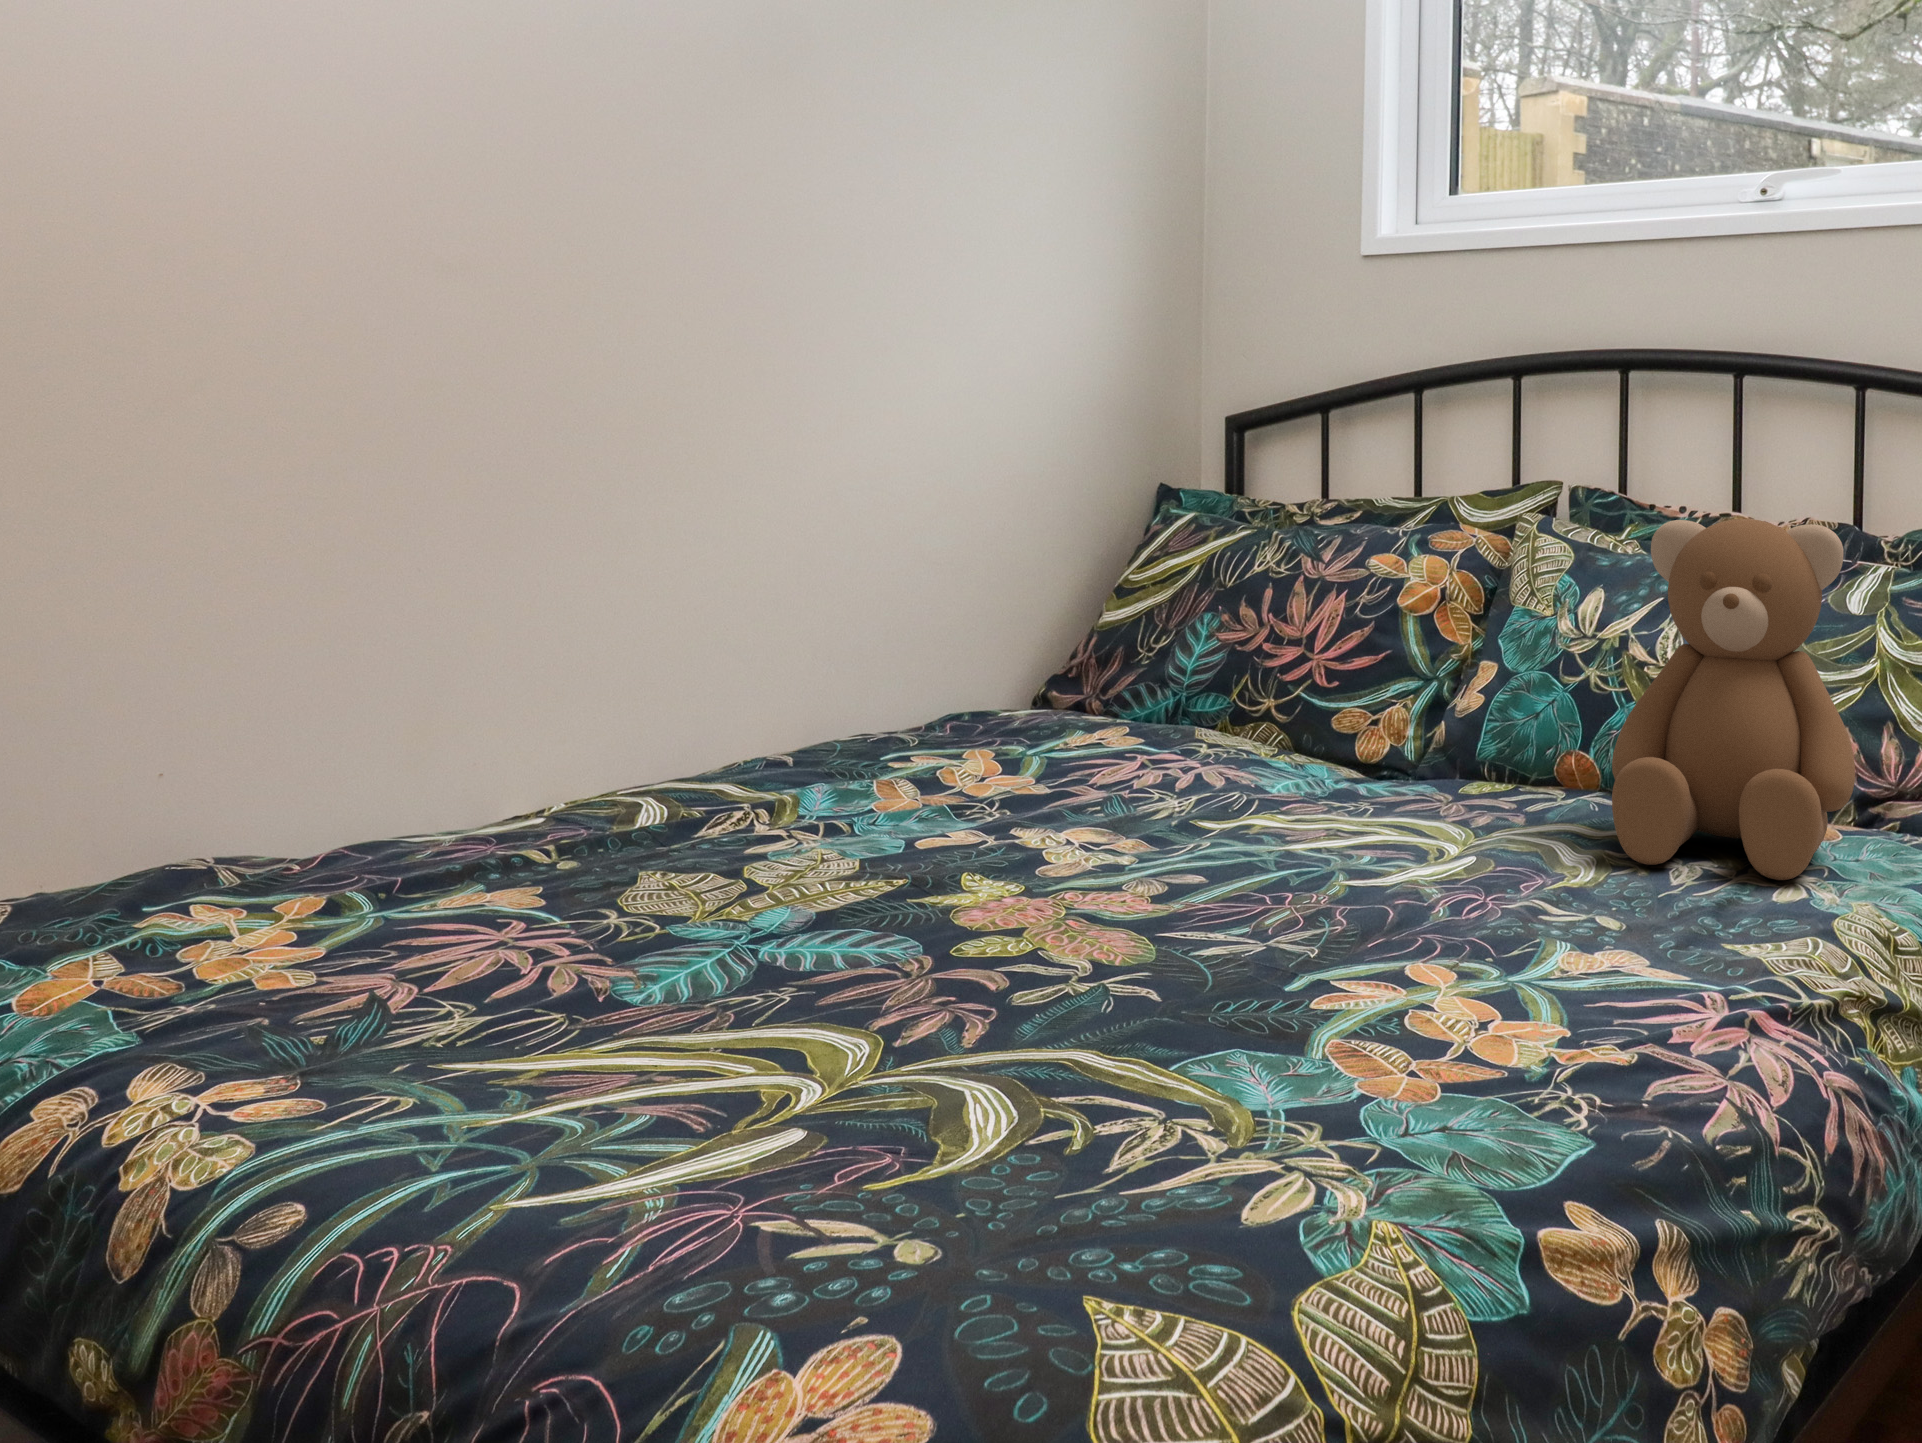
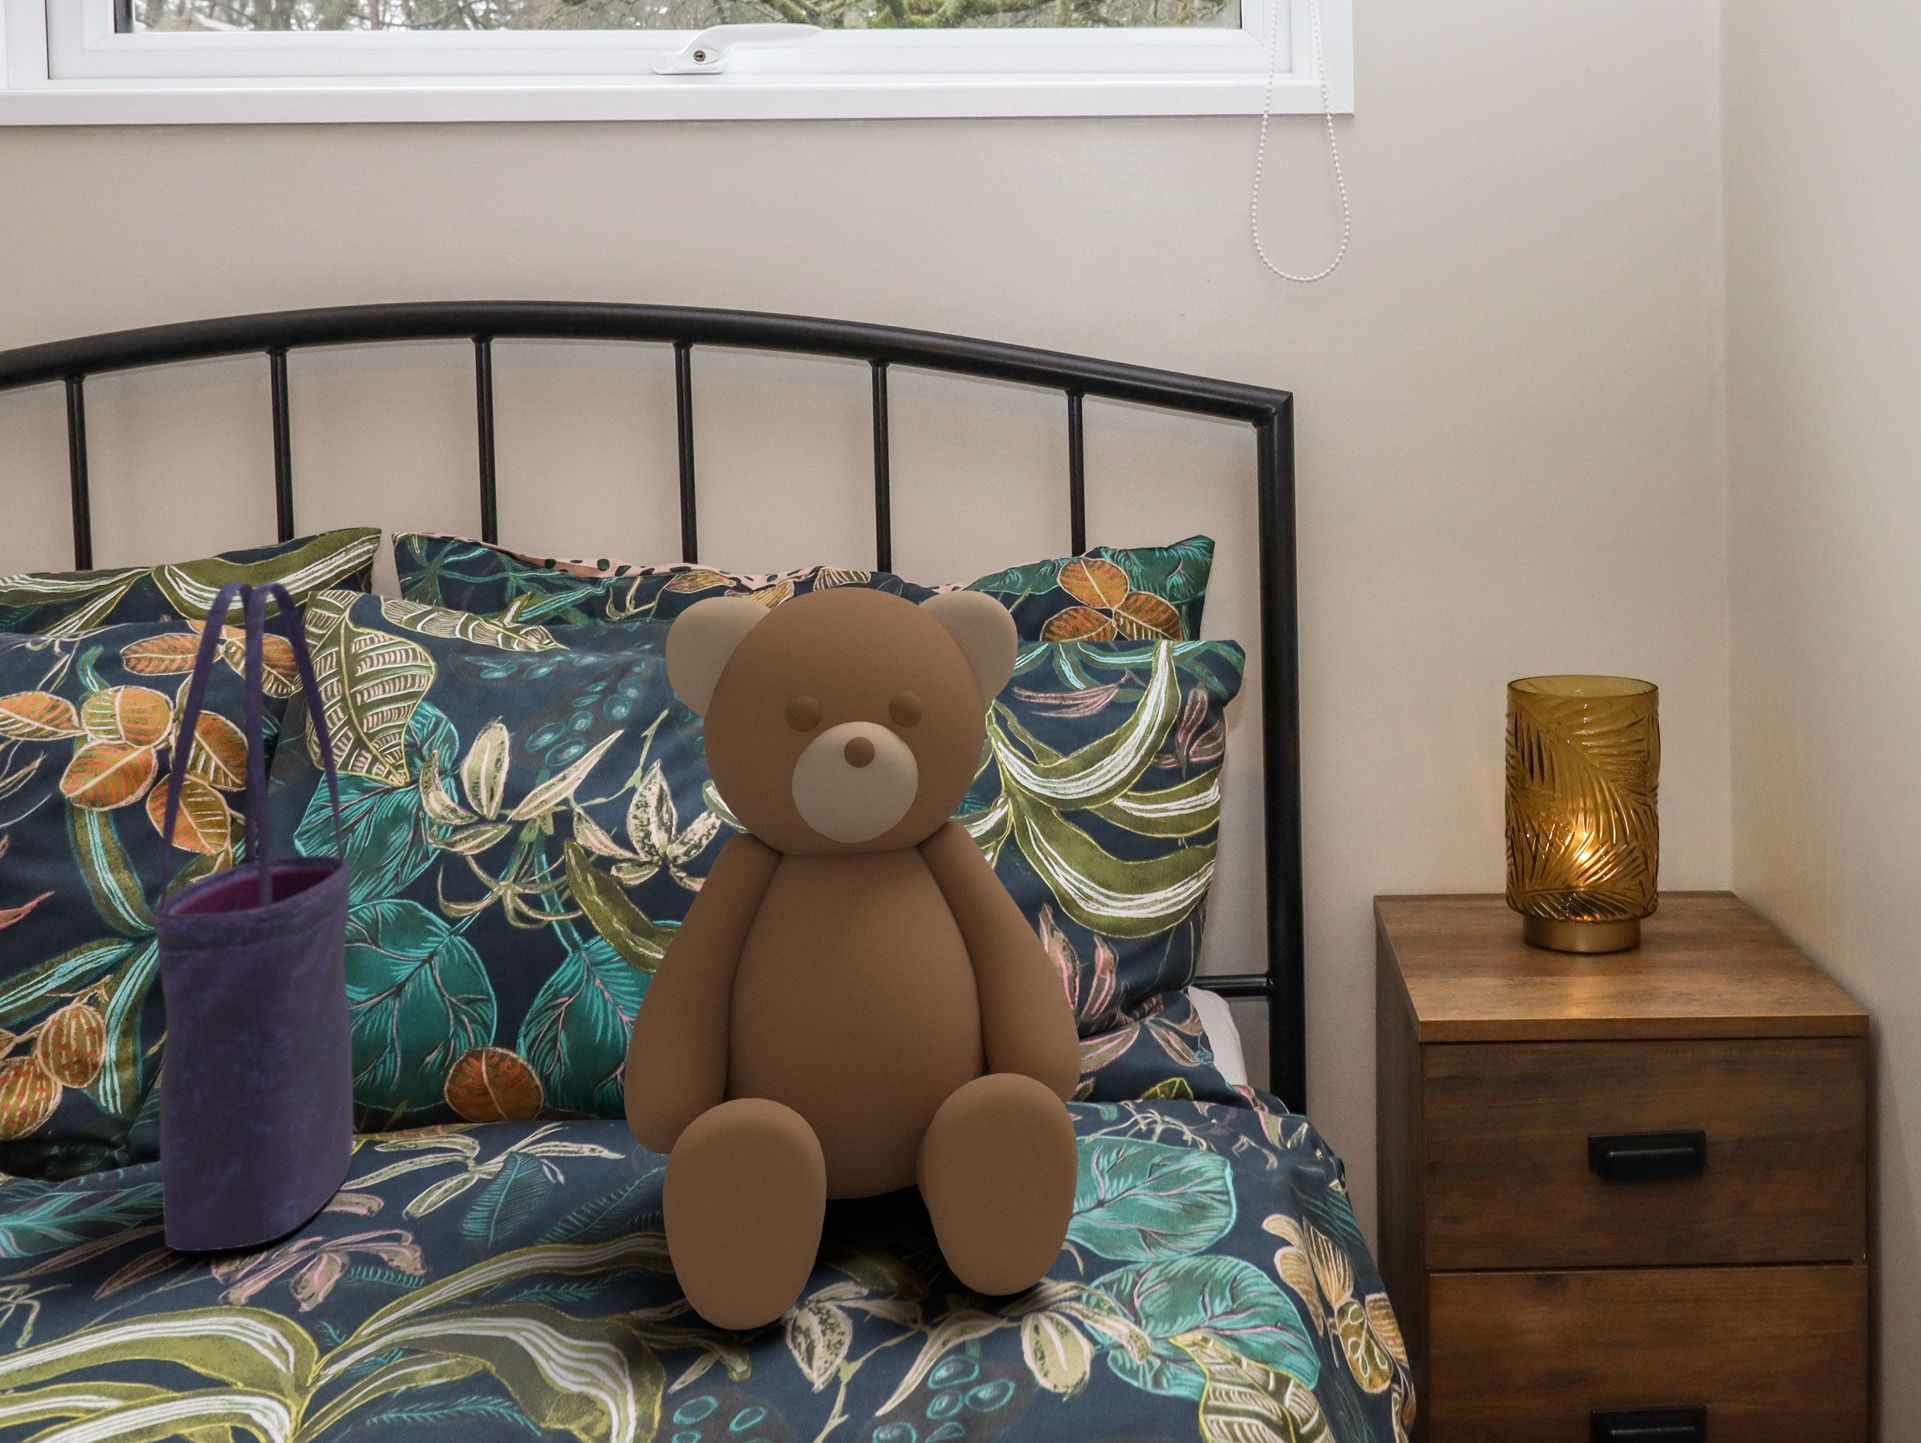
tote bag: none [1422,501,1511,806] -> present [155,582,353,1251]

